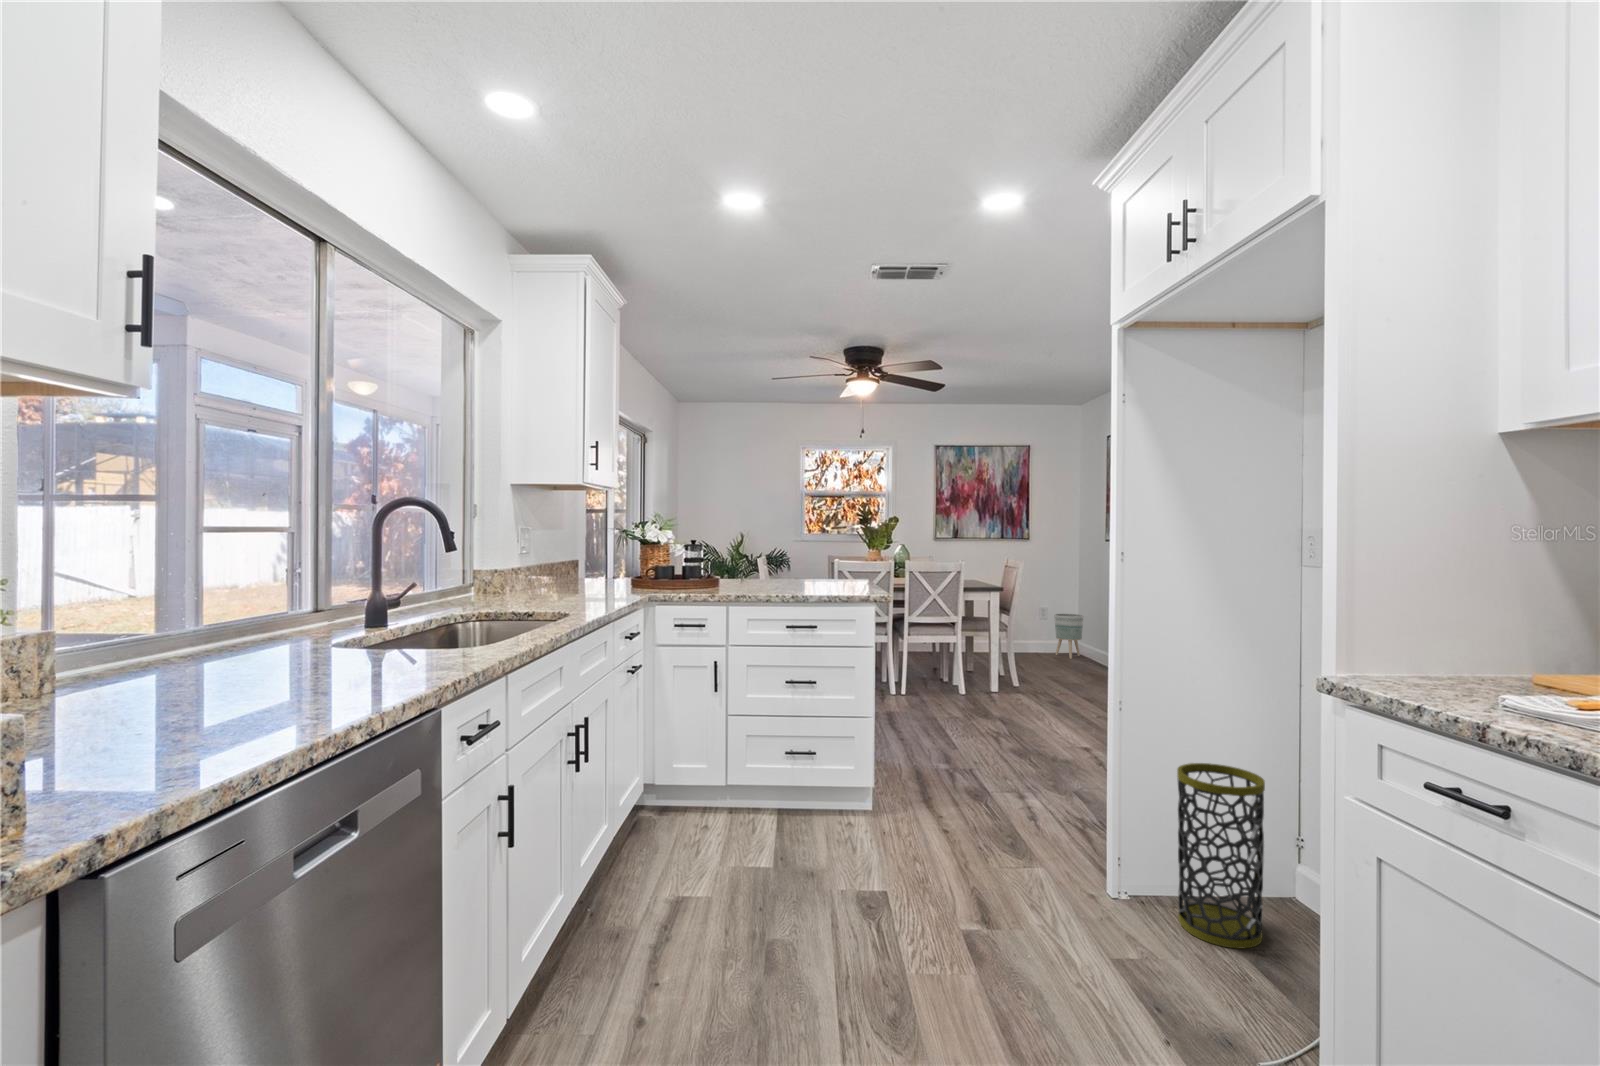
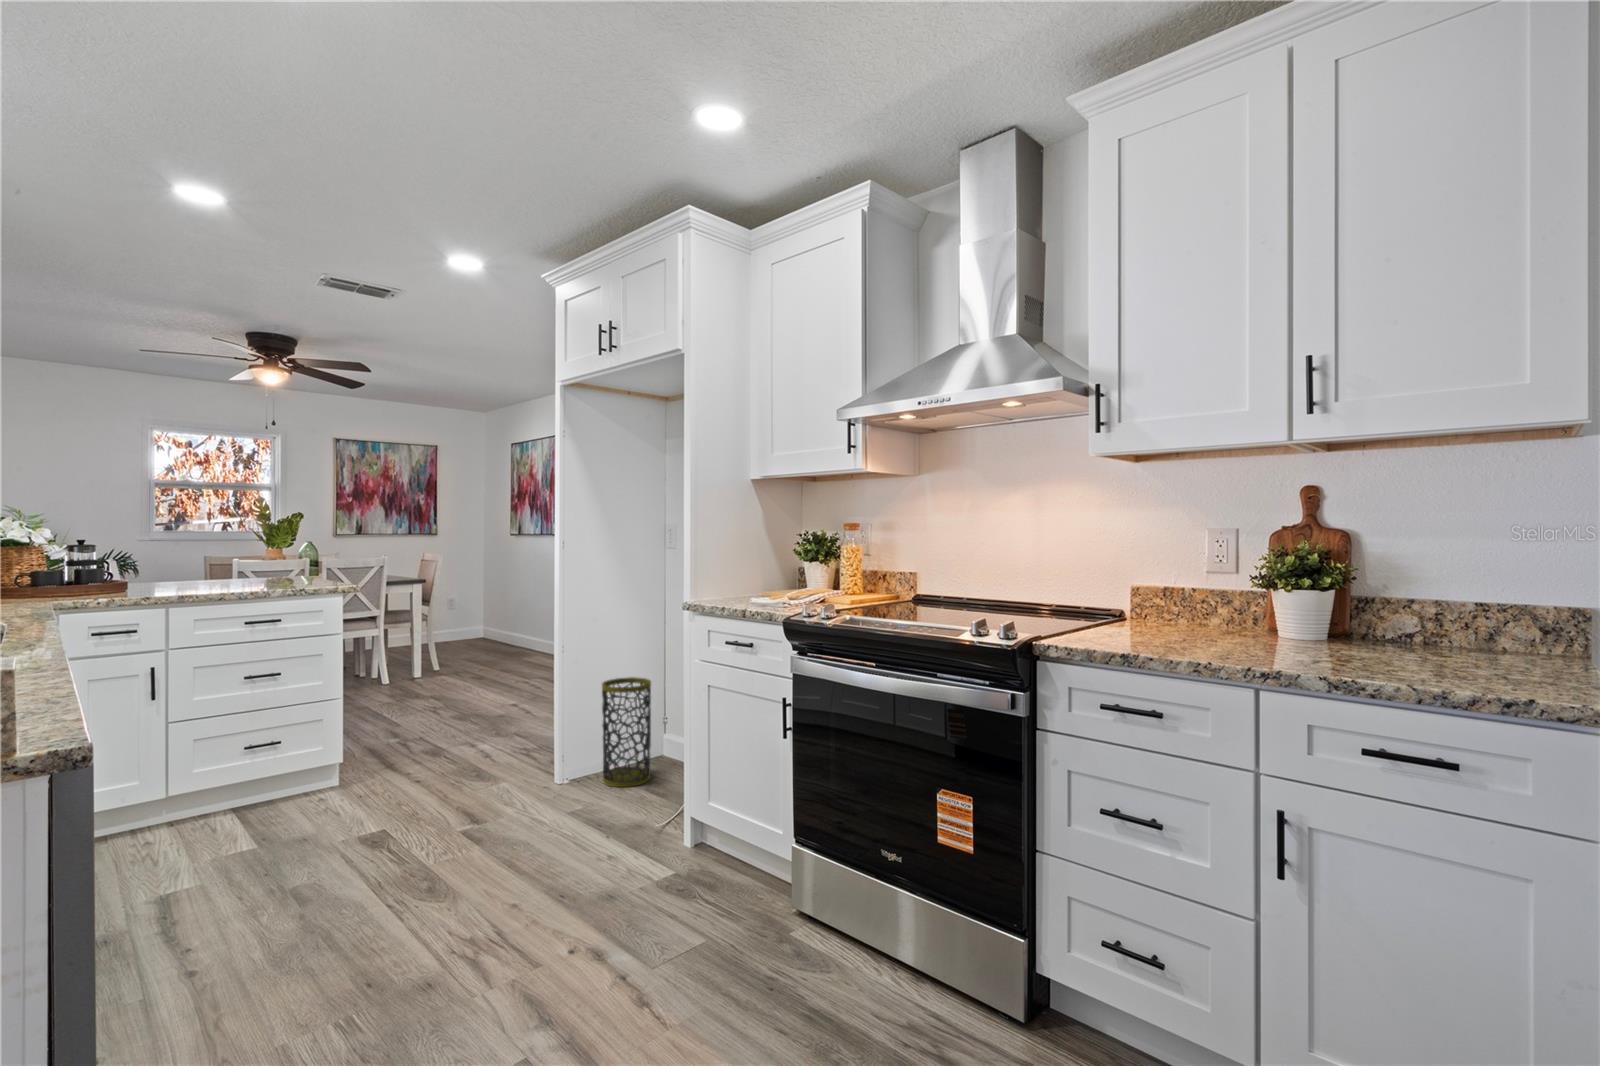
planter: present [1054,614,1084,659] -> none [464,602,491,643]

